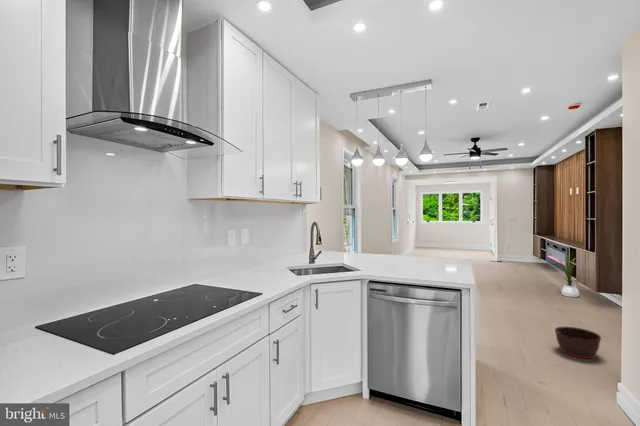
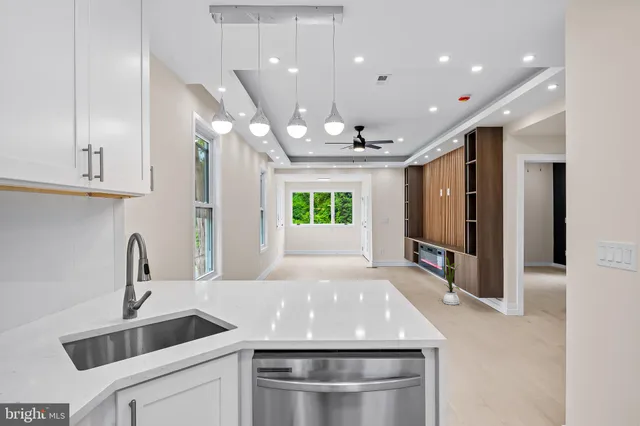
basket: present [555,327,601,358] -> none [465,348,512,386]

